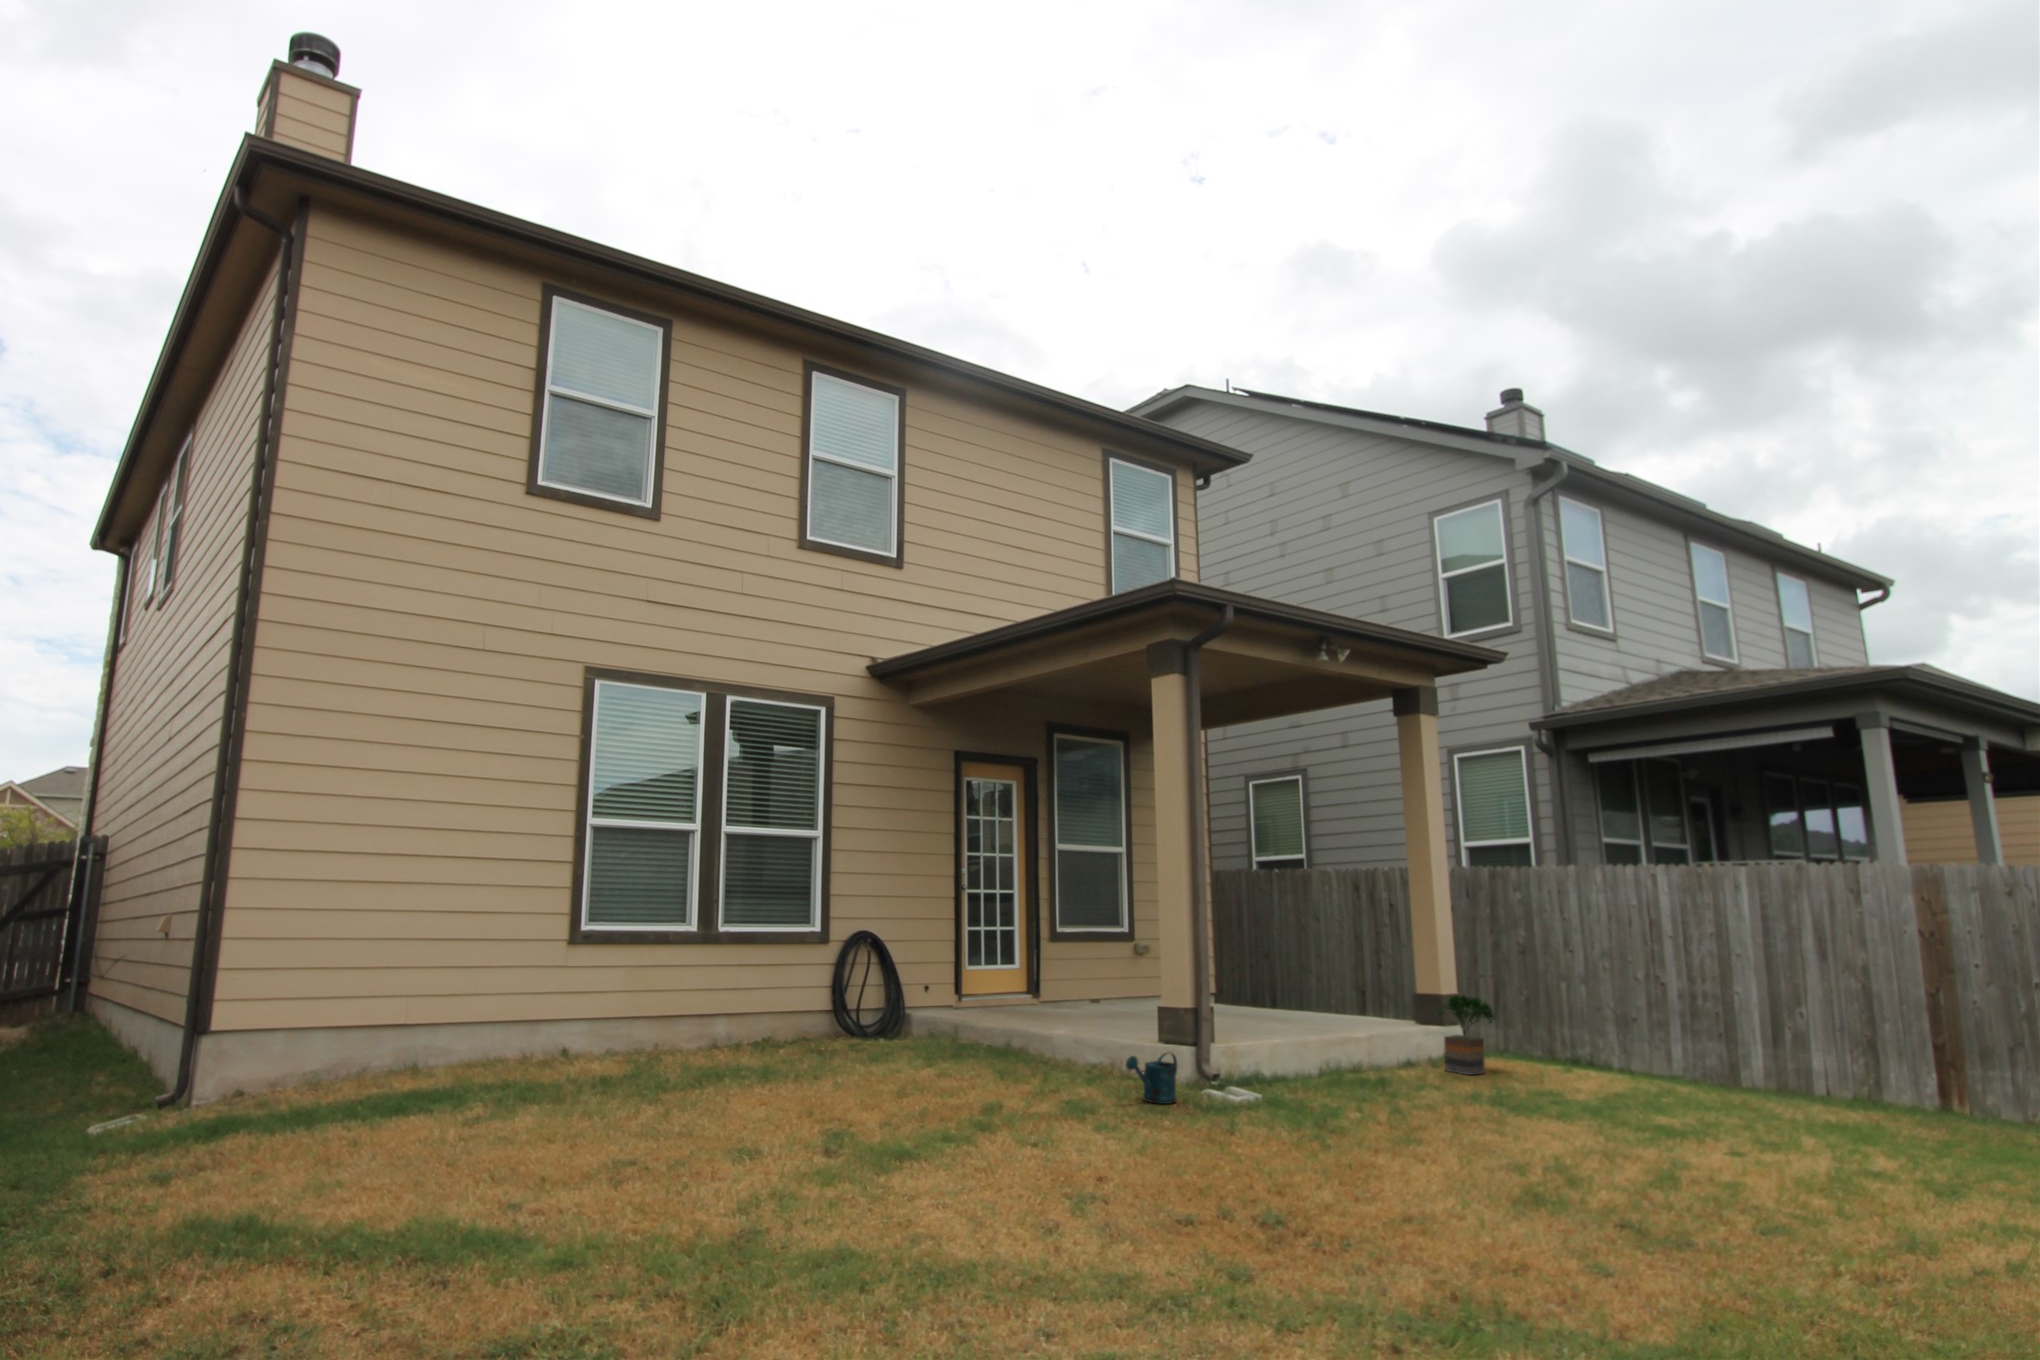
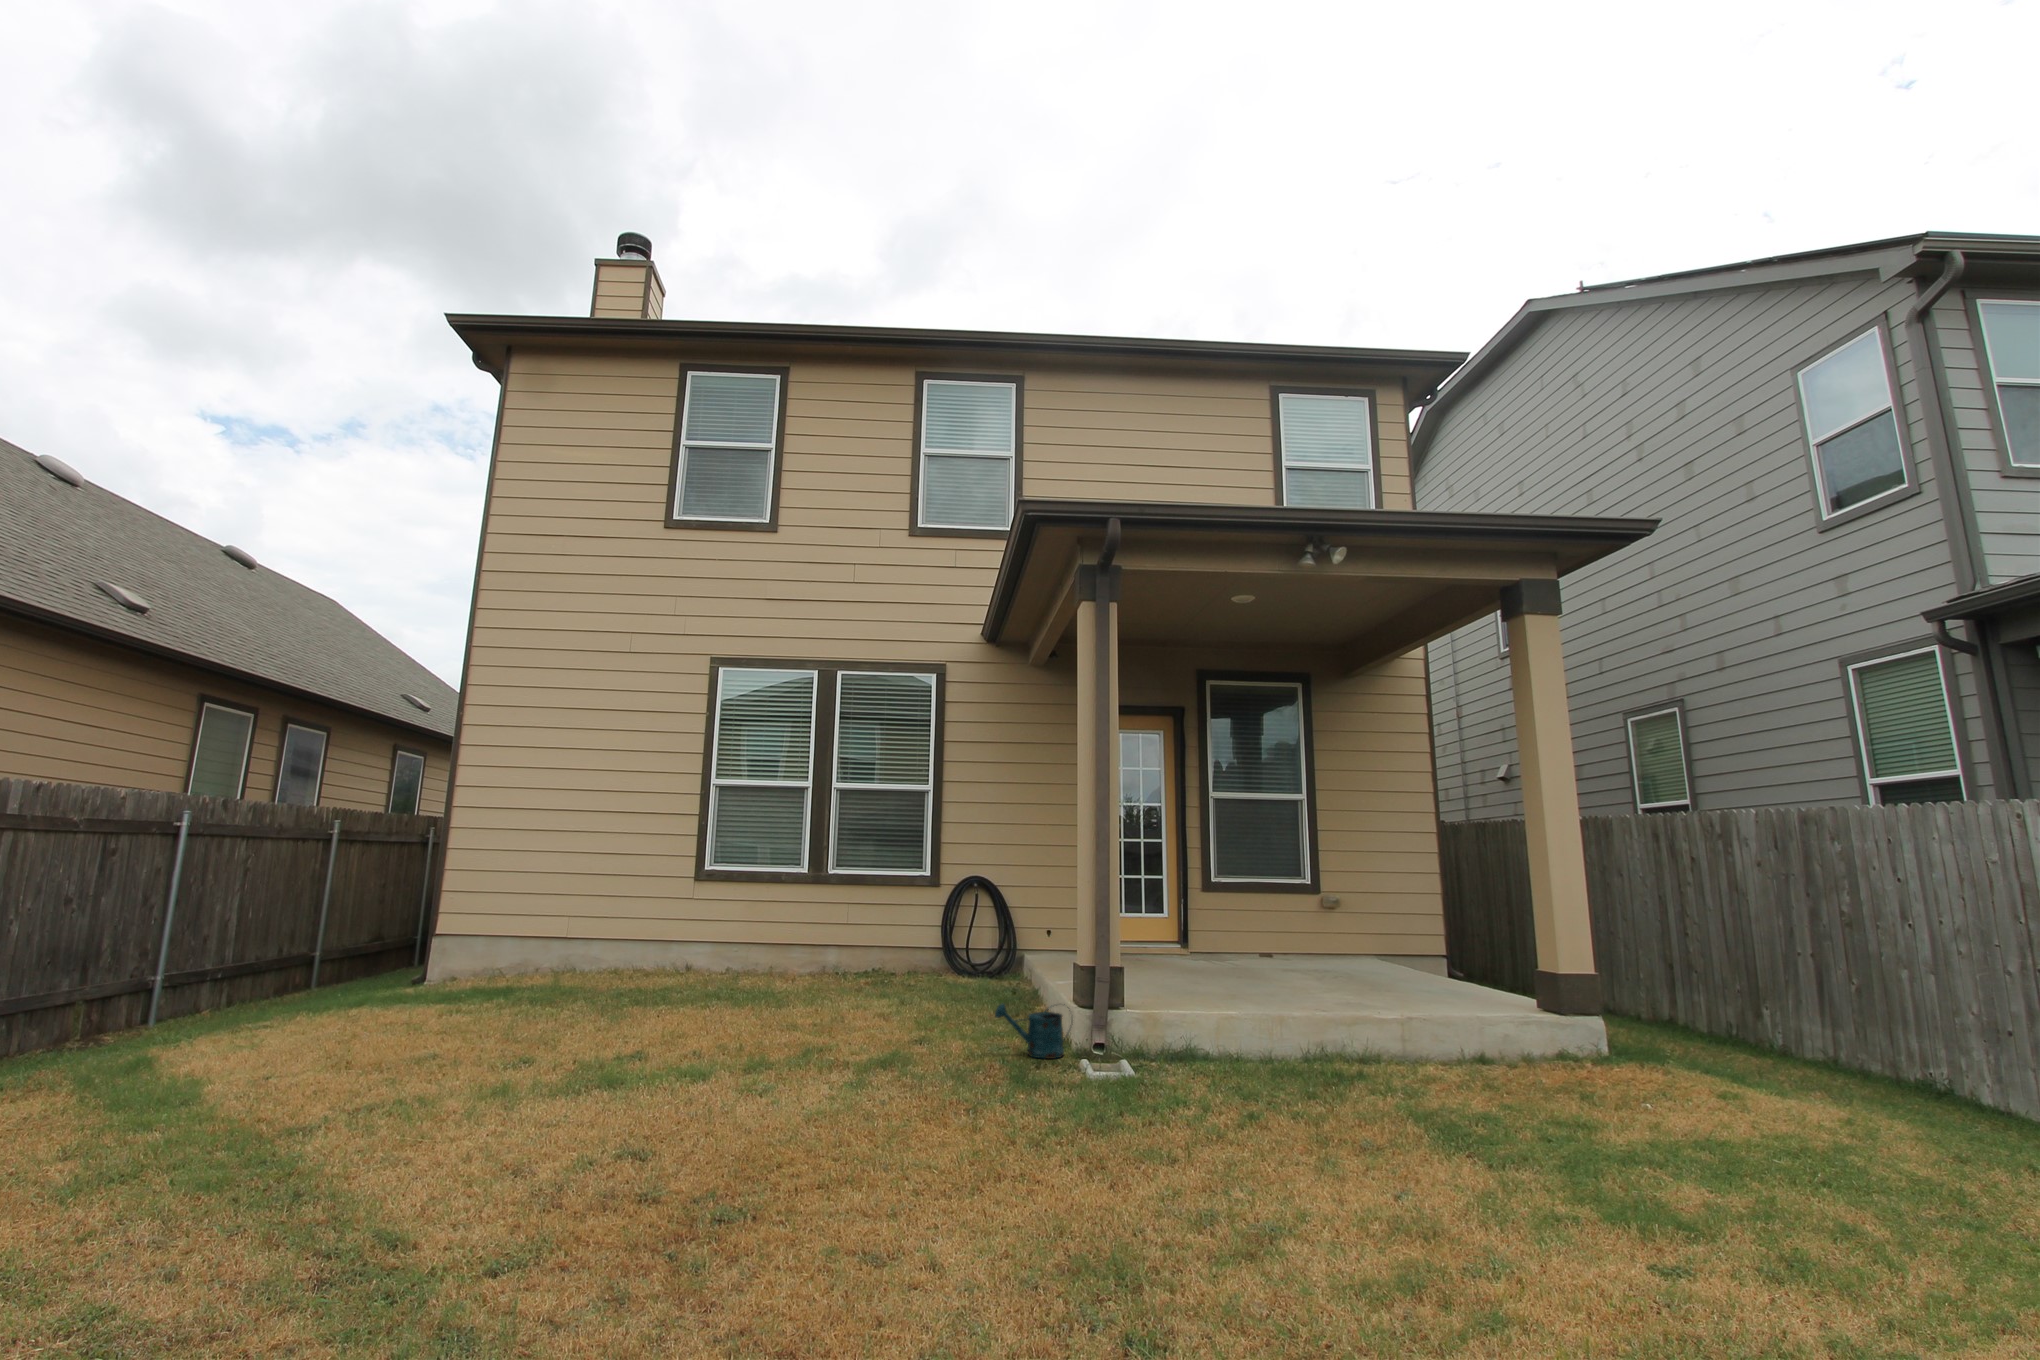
potted tree: present [1437,995,1496,1075] -> none [1541,966,1630,1075]

